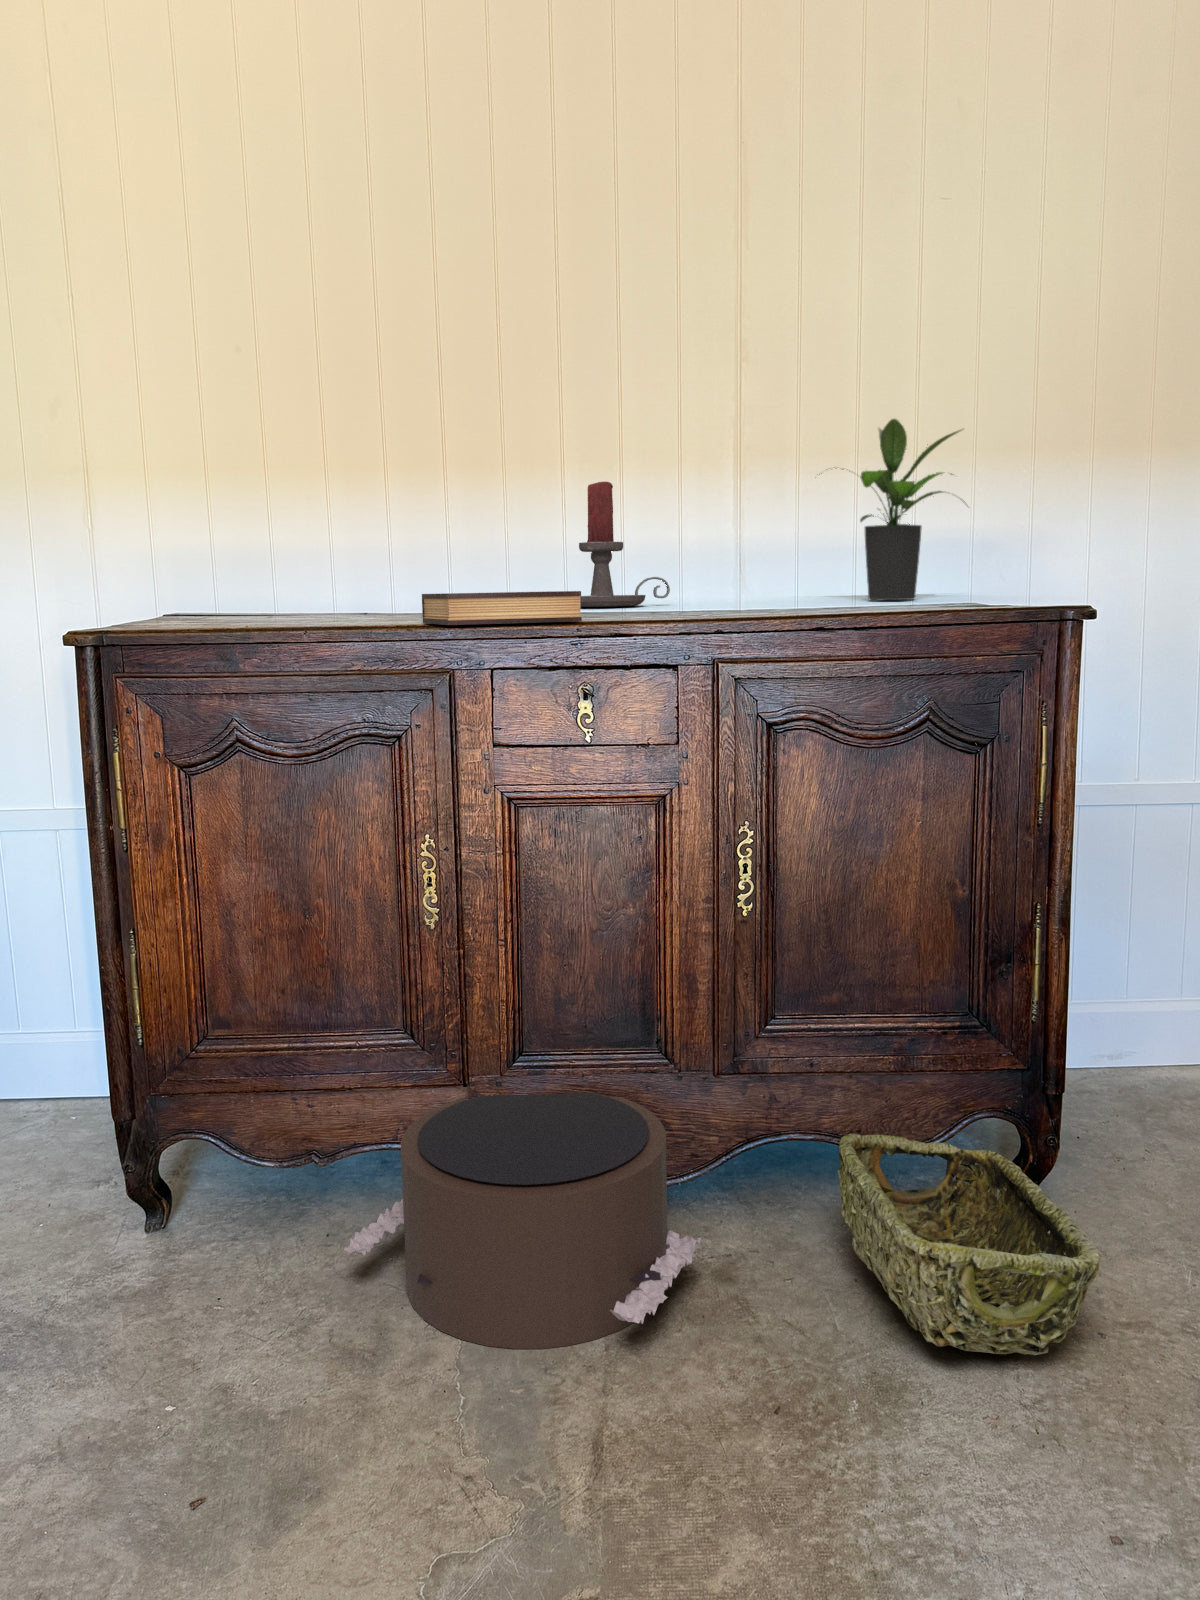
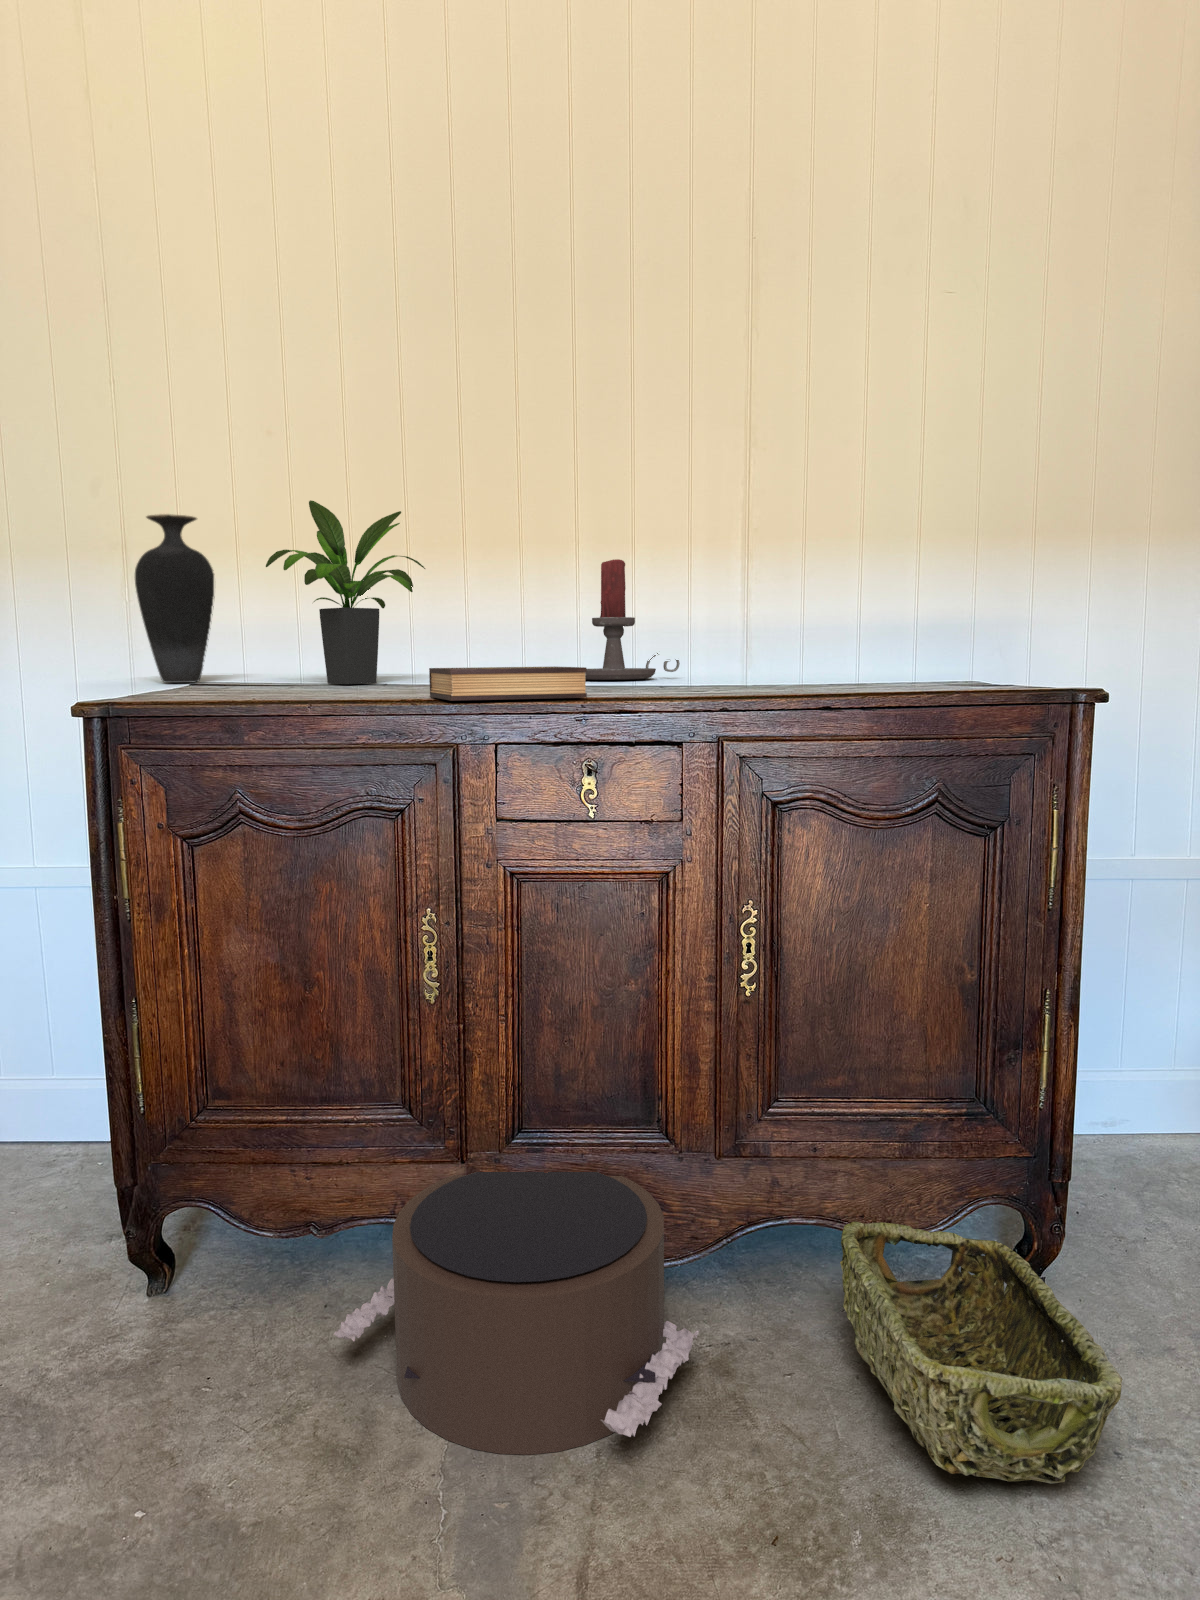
potted plant: present [819,419,961,600] -> present [266,500,425,684]
vase: none [99,438,183,615] -> present [135,514,214,683]

